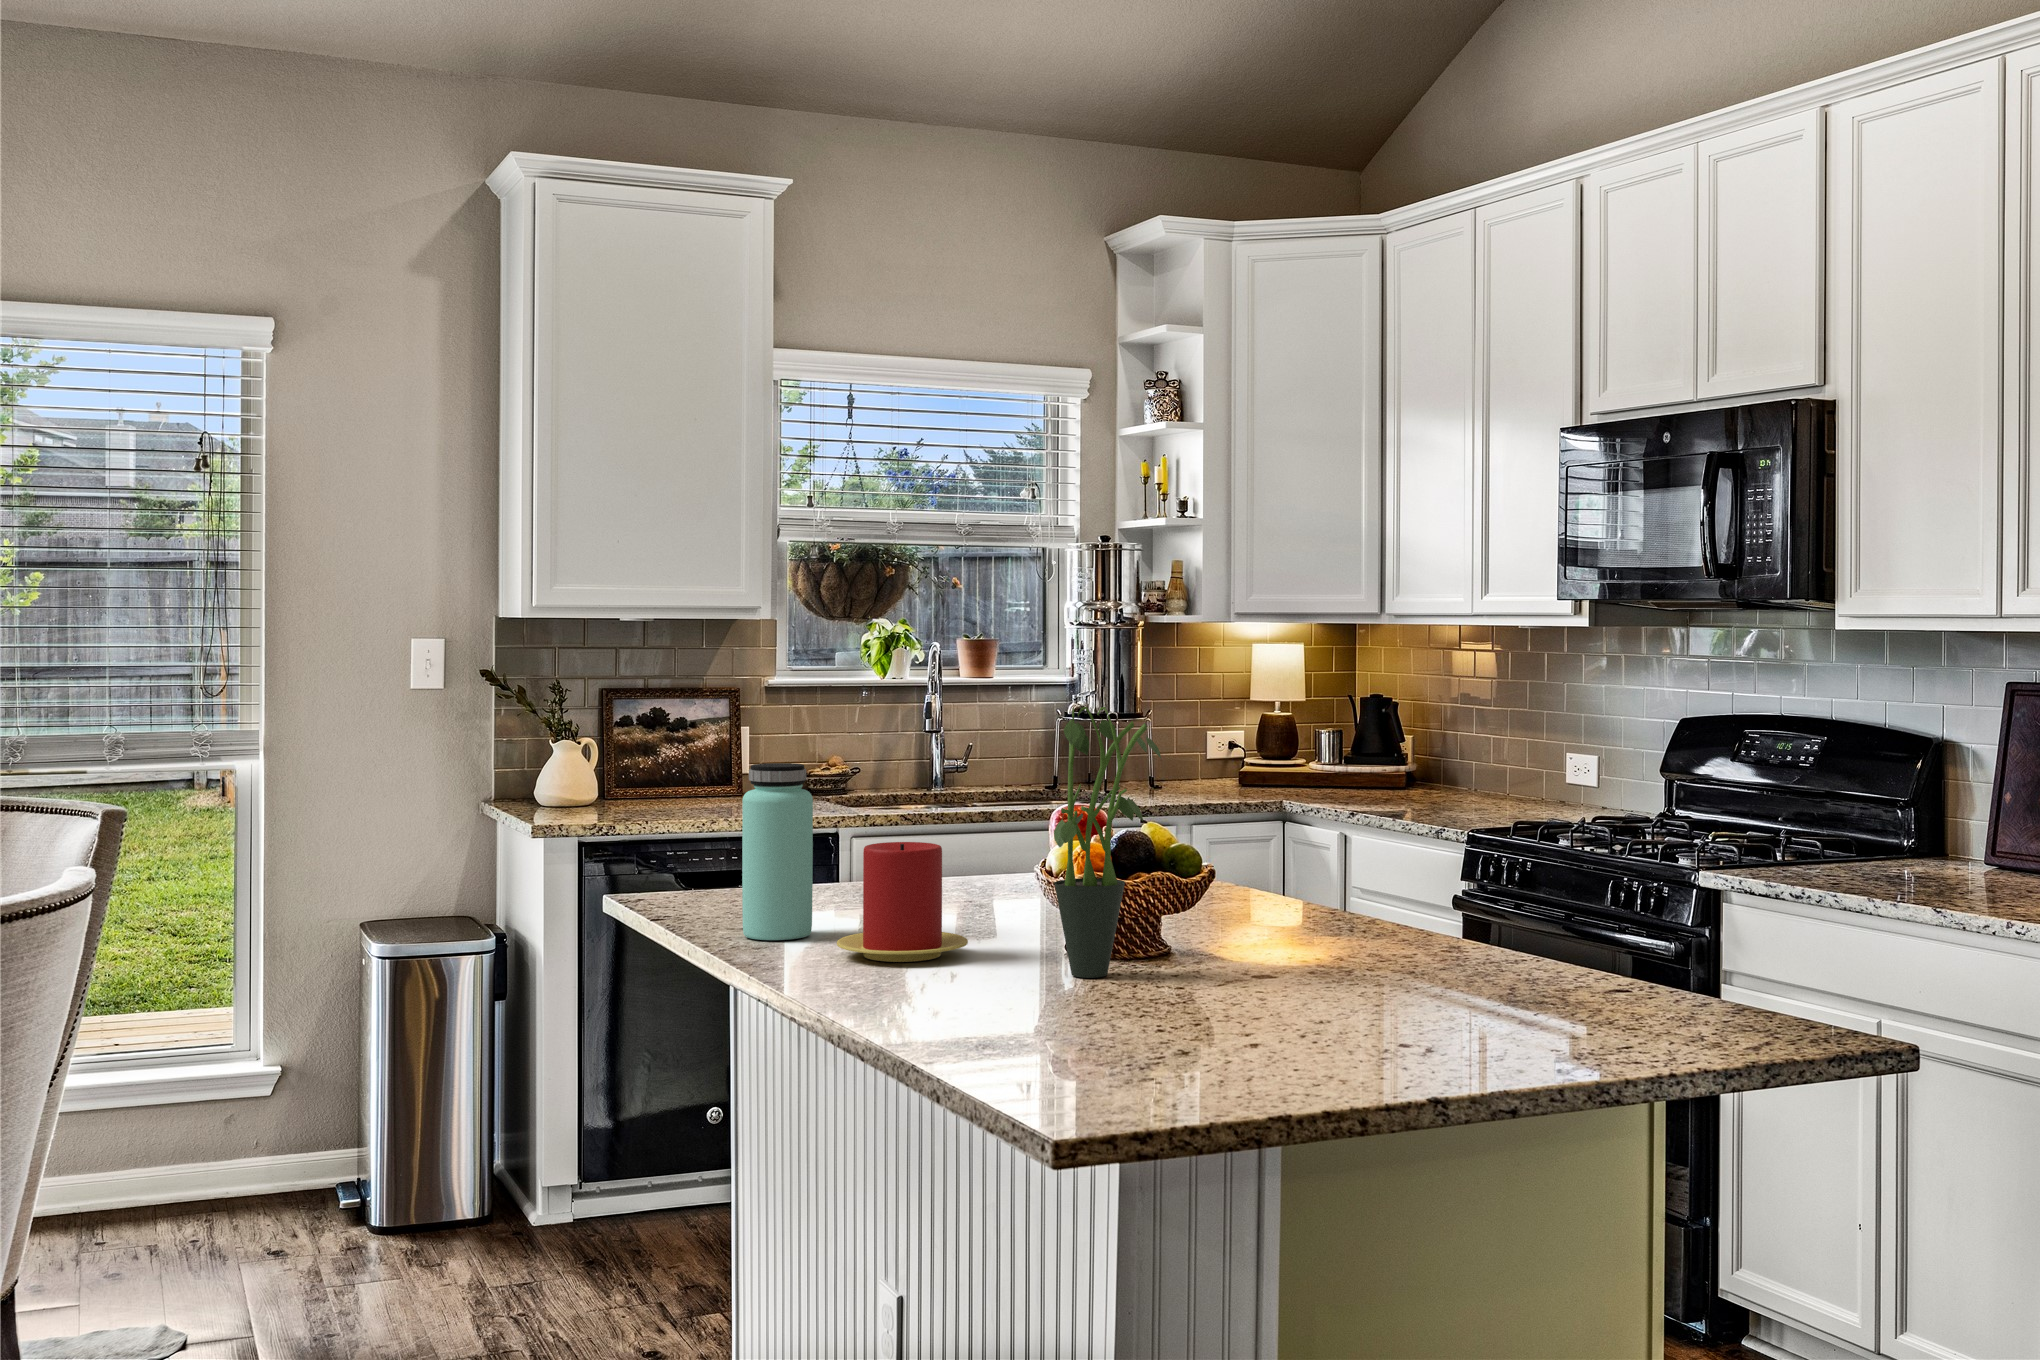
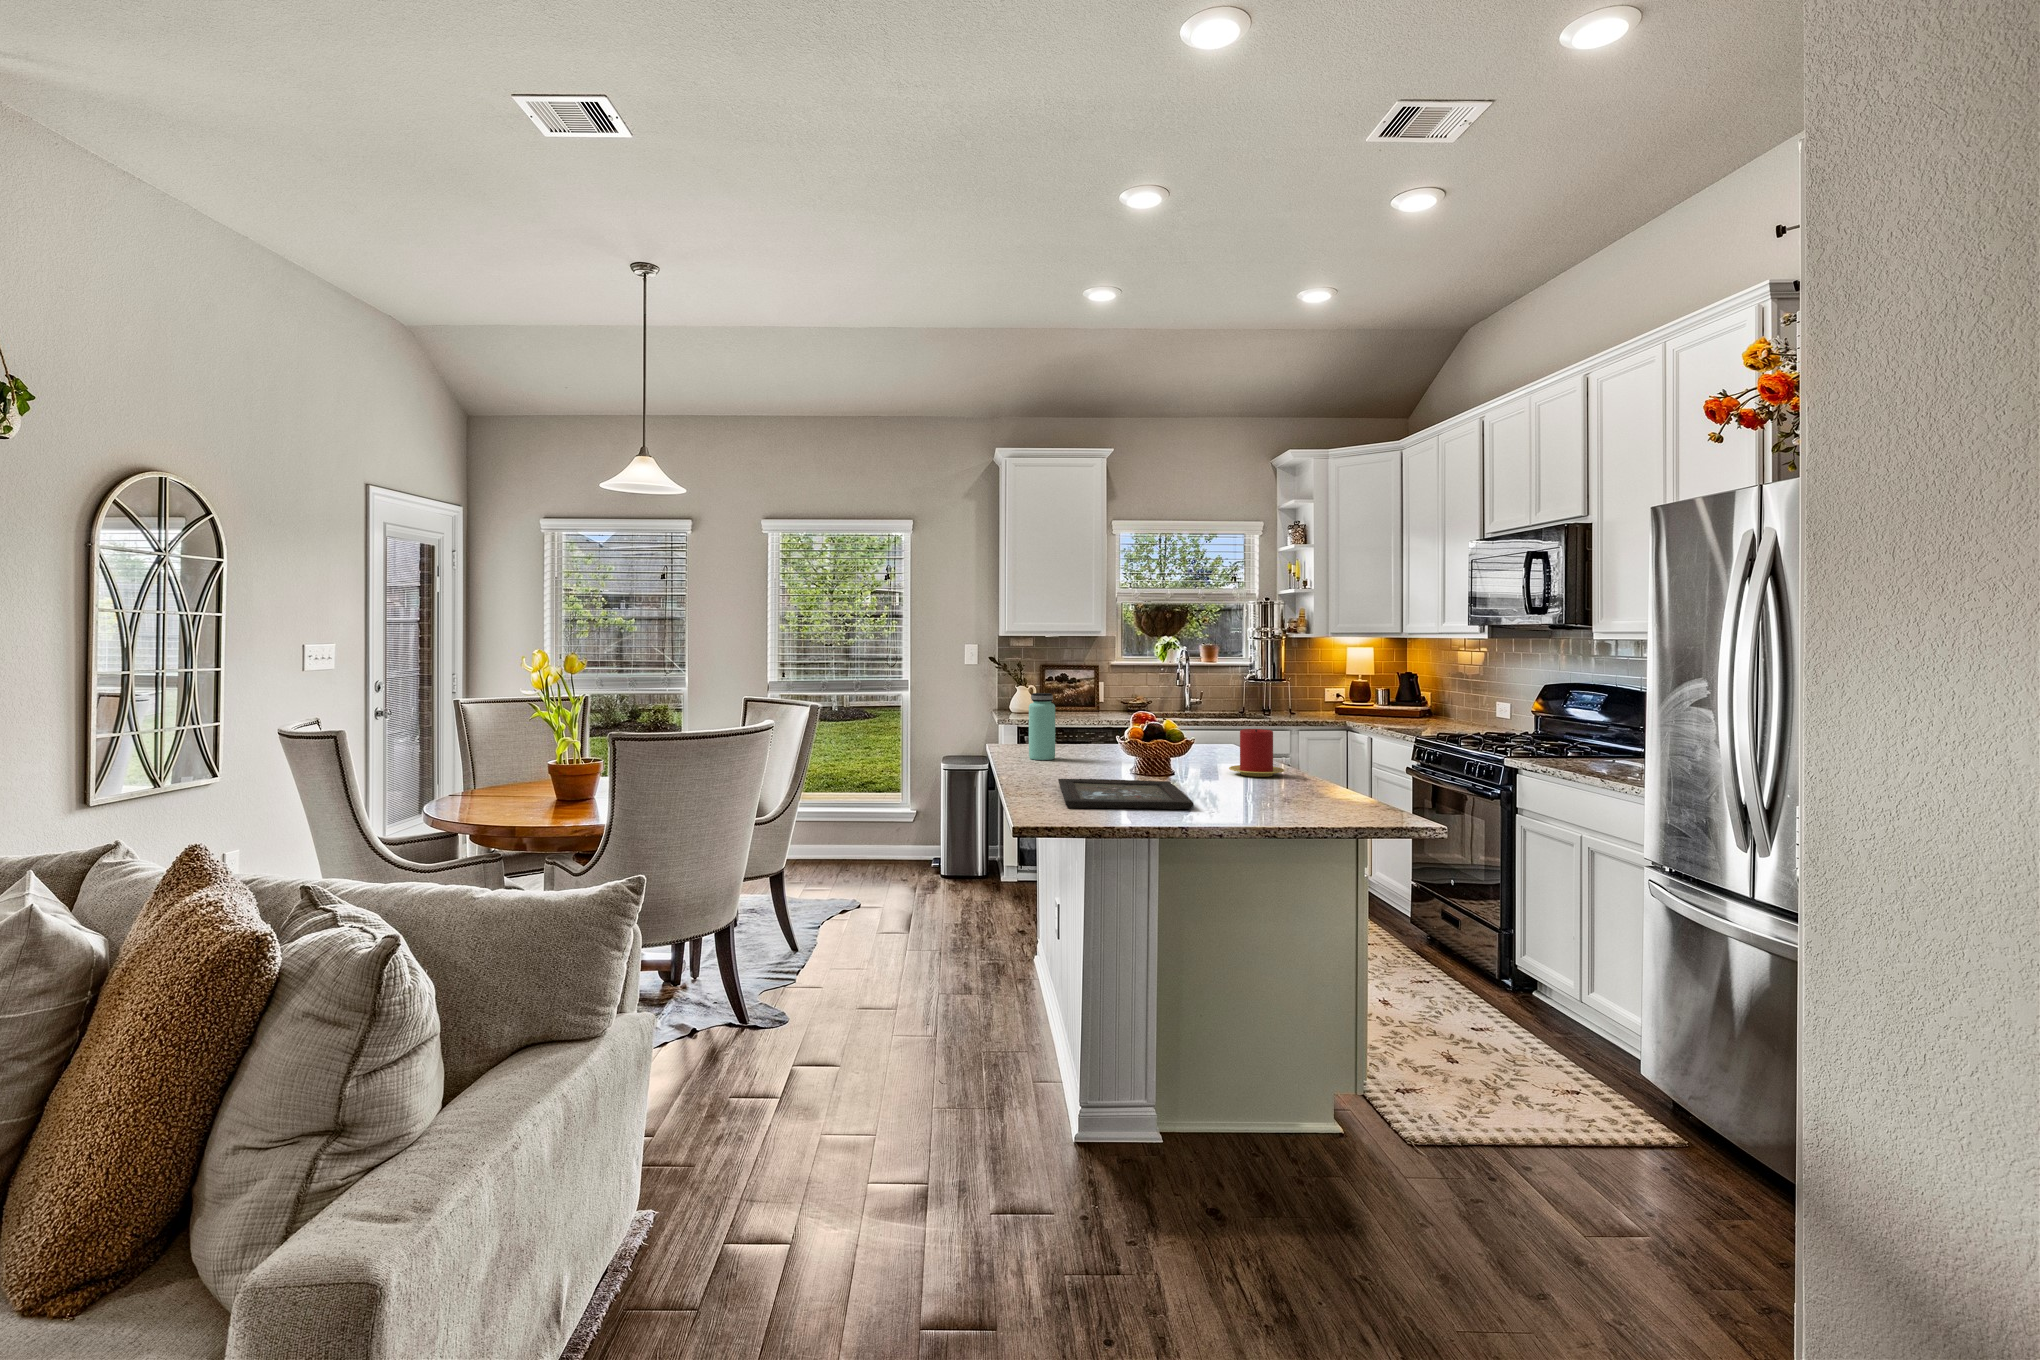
potted plant: present [1054,707,1161,978] -> none [1122,672,1163,778]
candle: present [837,842,968,962] -> present [1229,729,1284,777]
tray: none [939,987,1377,1099] -> present [1058,779,1194,810]

